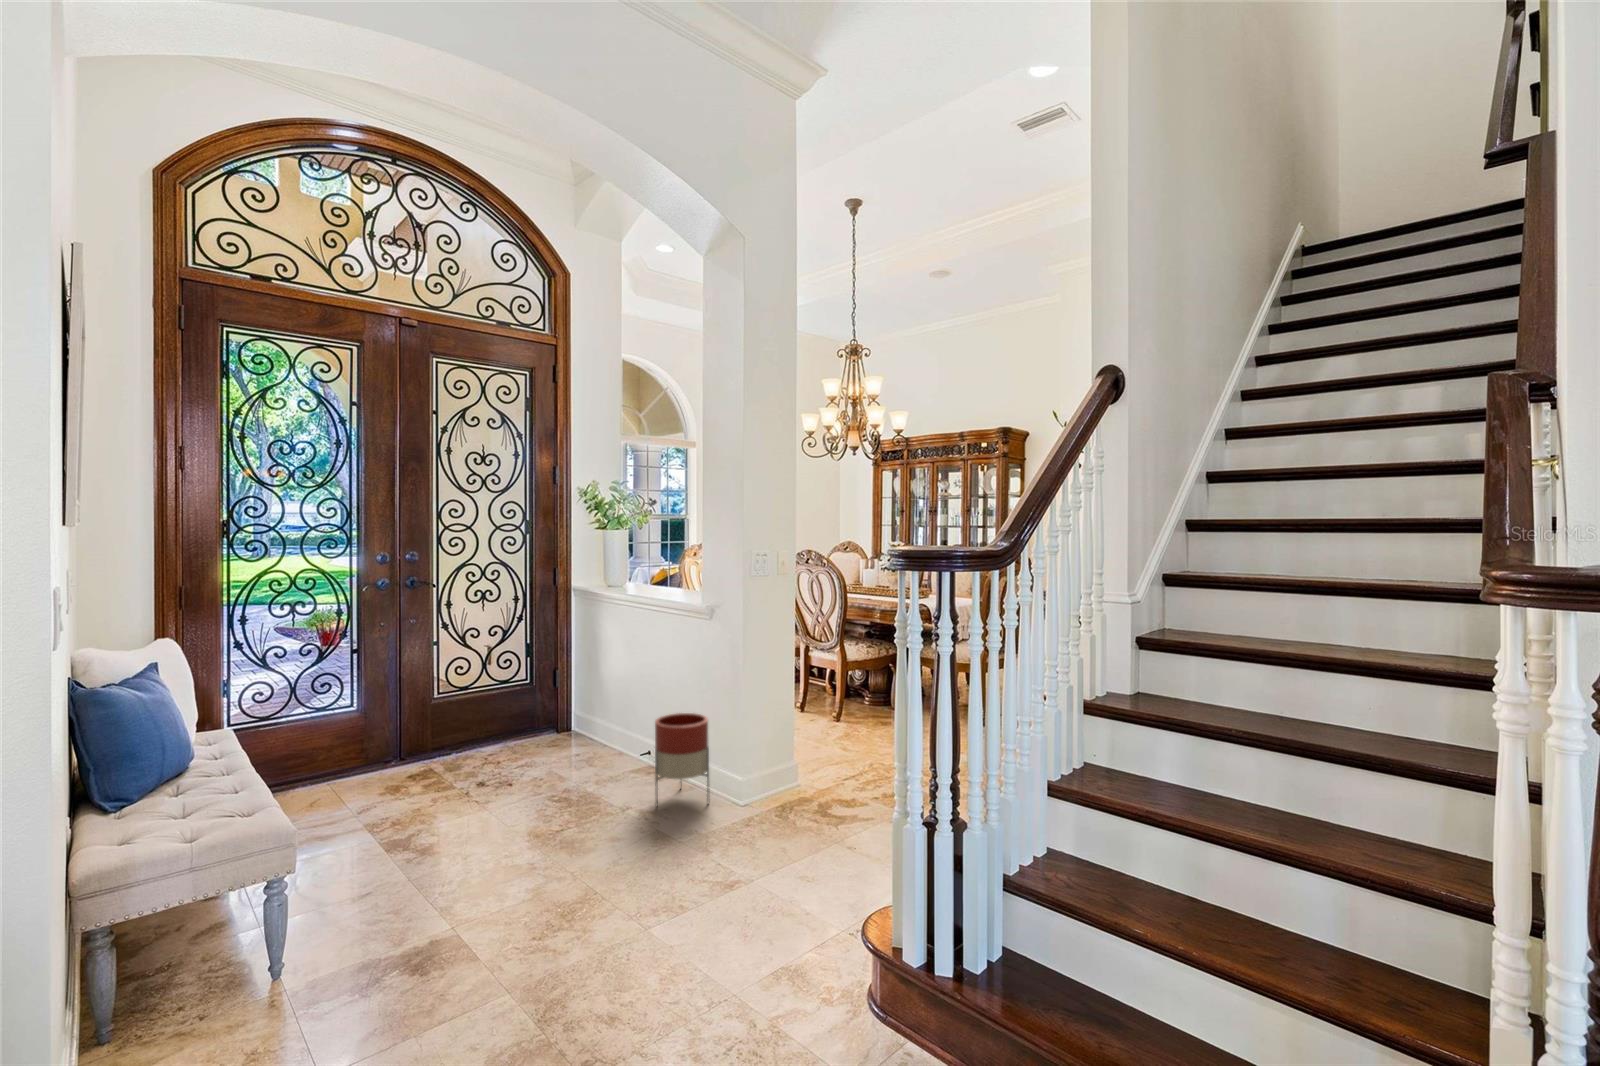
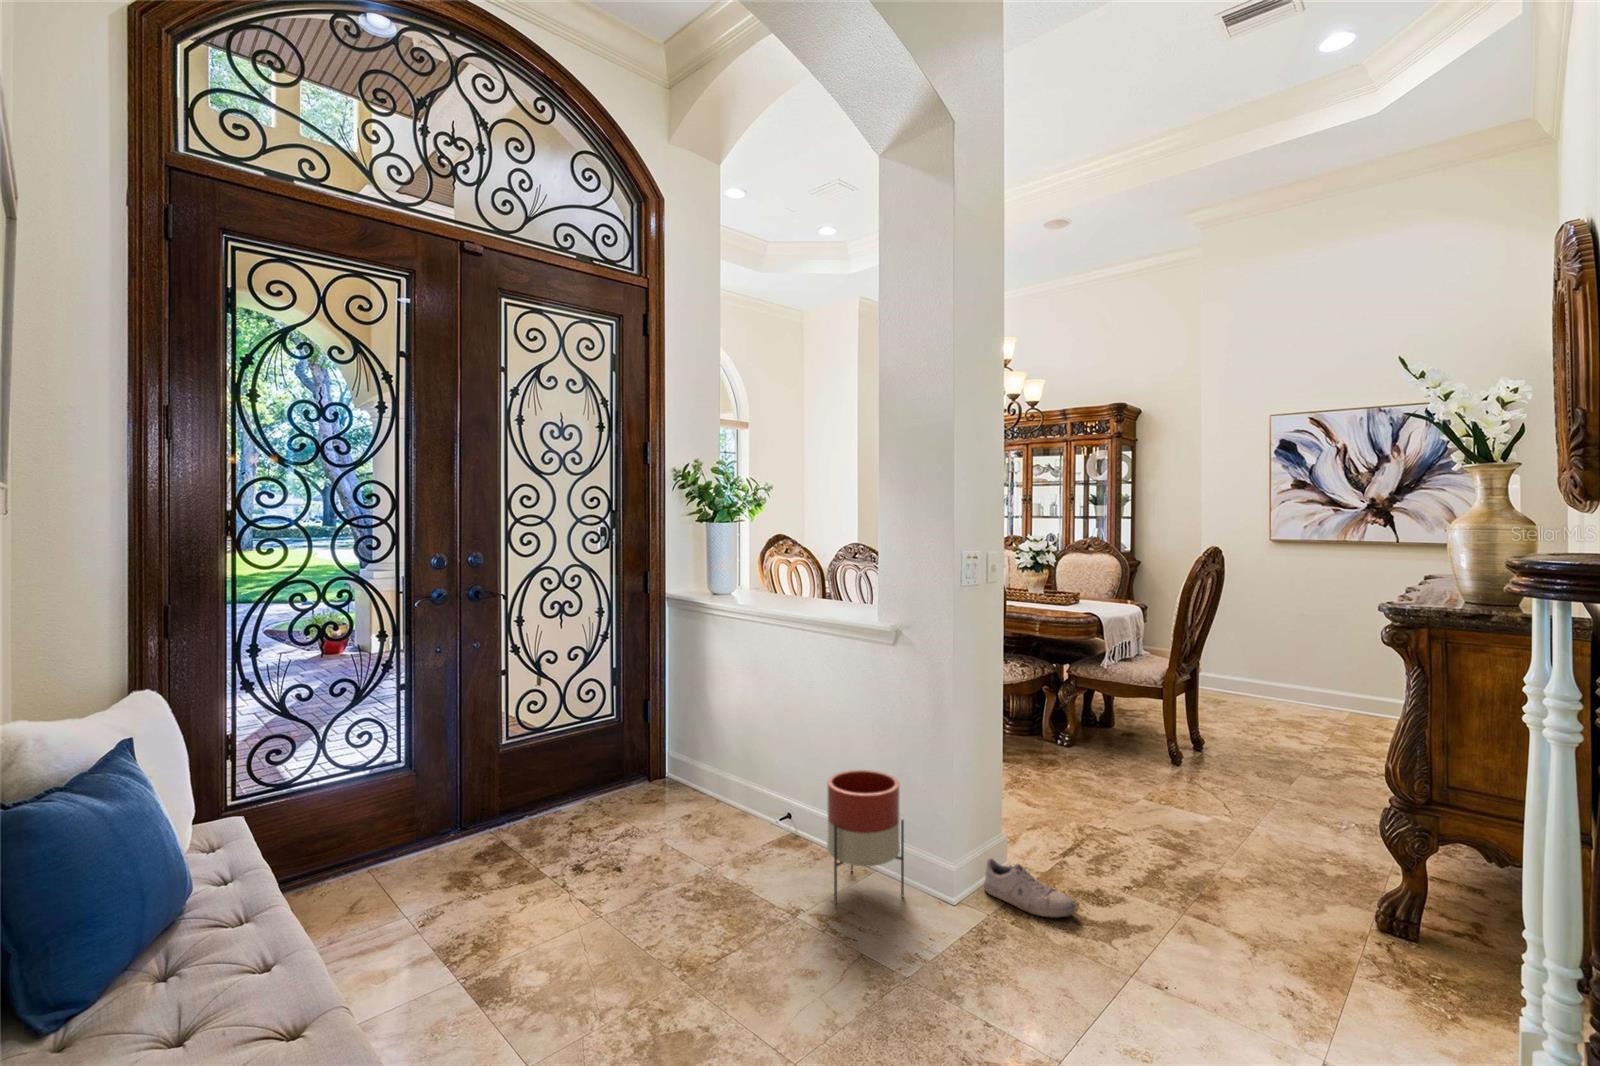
shoe: none [770,777,826,815] -> present [984,859,1076,918]

